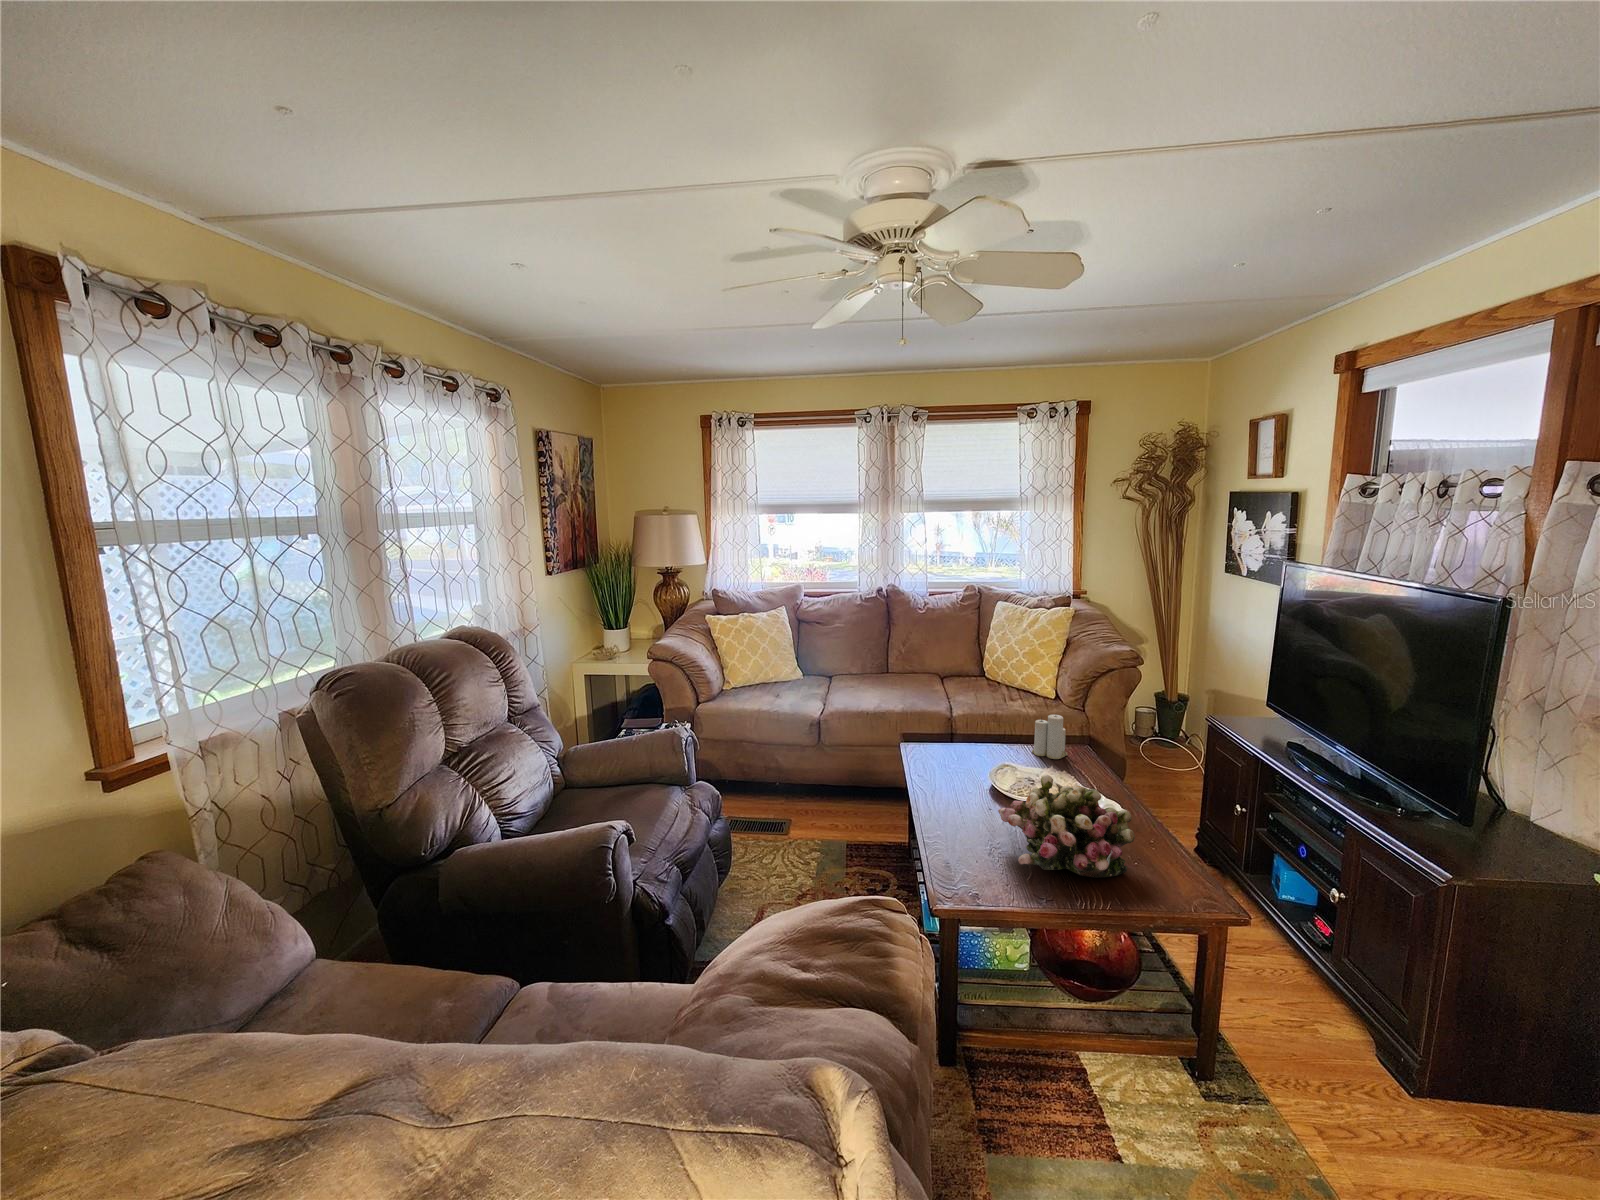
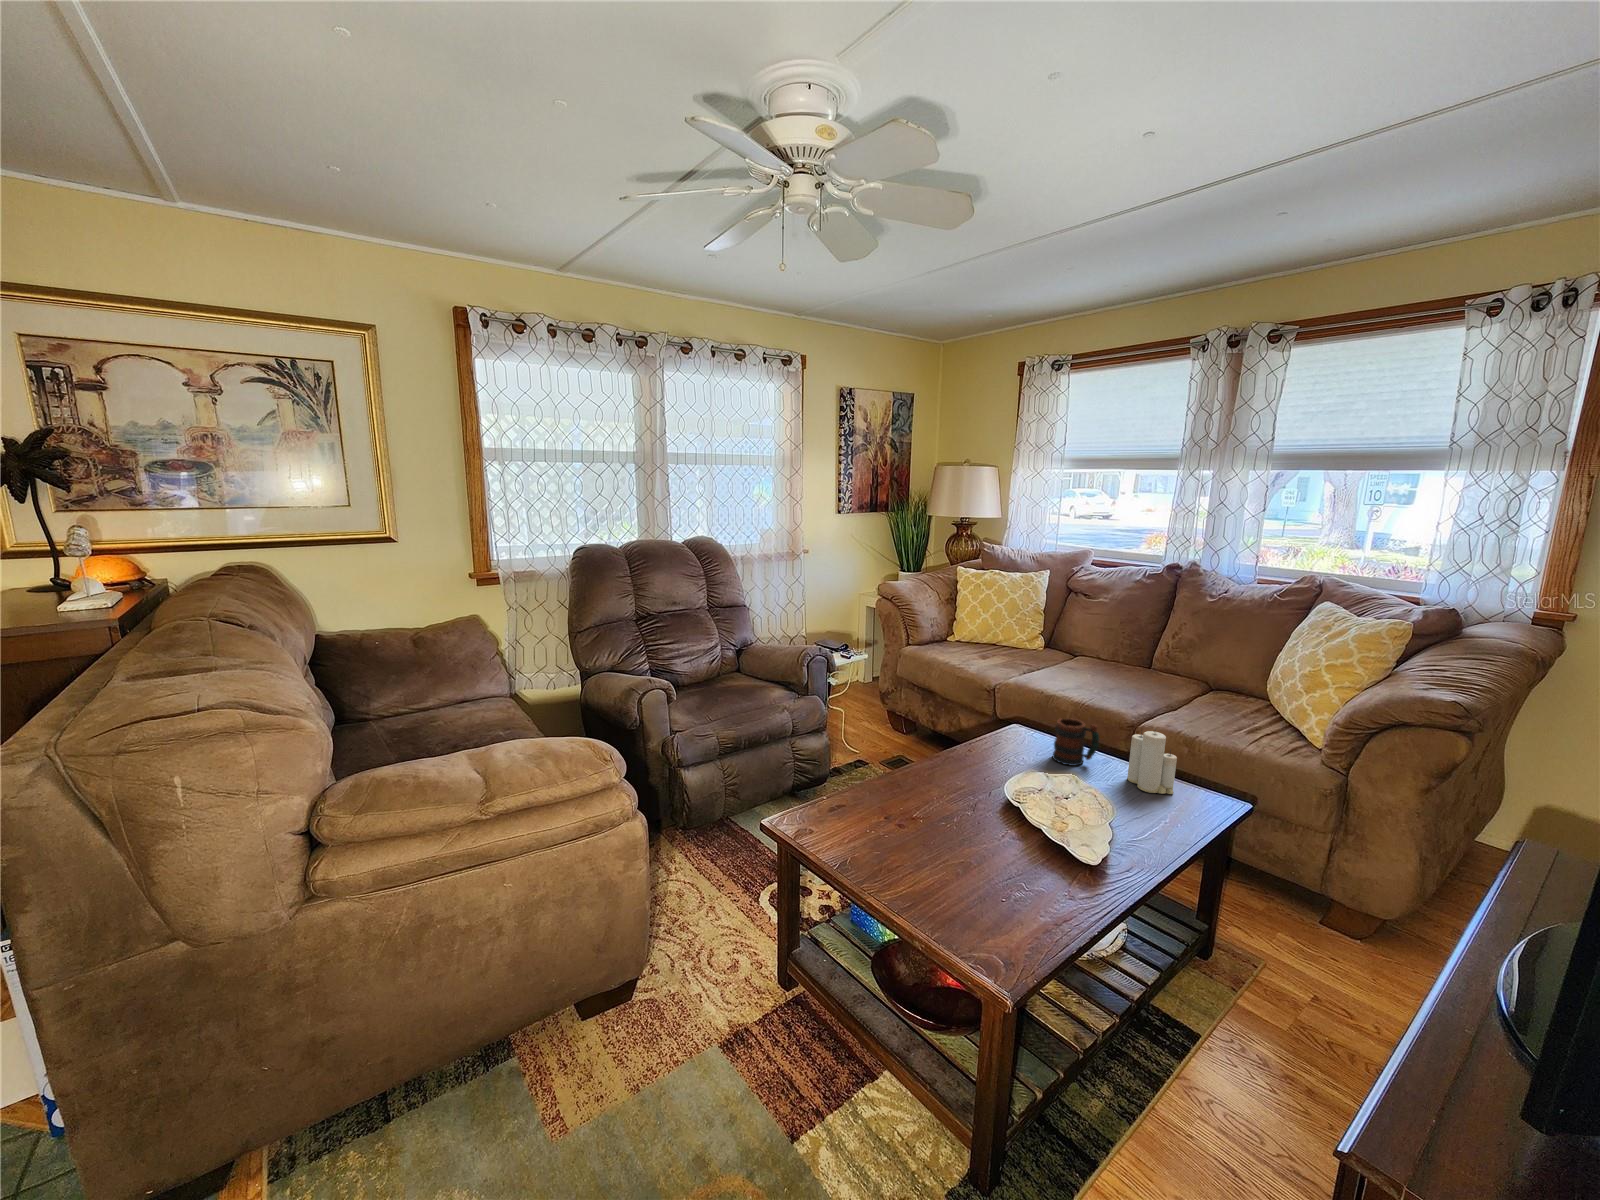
mug: none [978,722,1011,760] -> present [1053,718,1099,766]
flower arrangement: present [998,775,1135,878] -> none [837,749,999,885]

